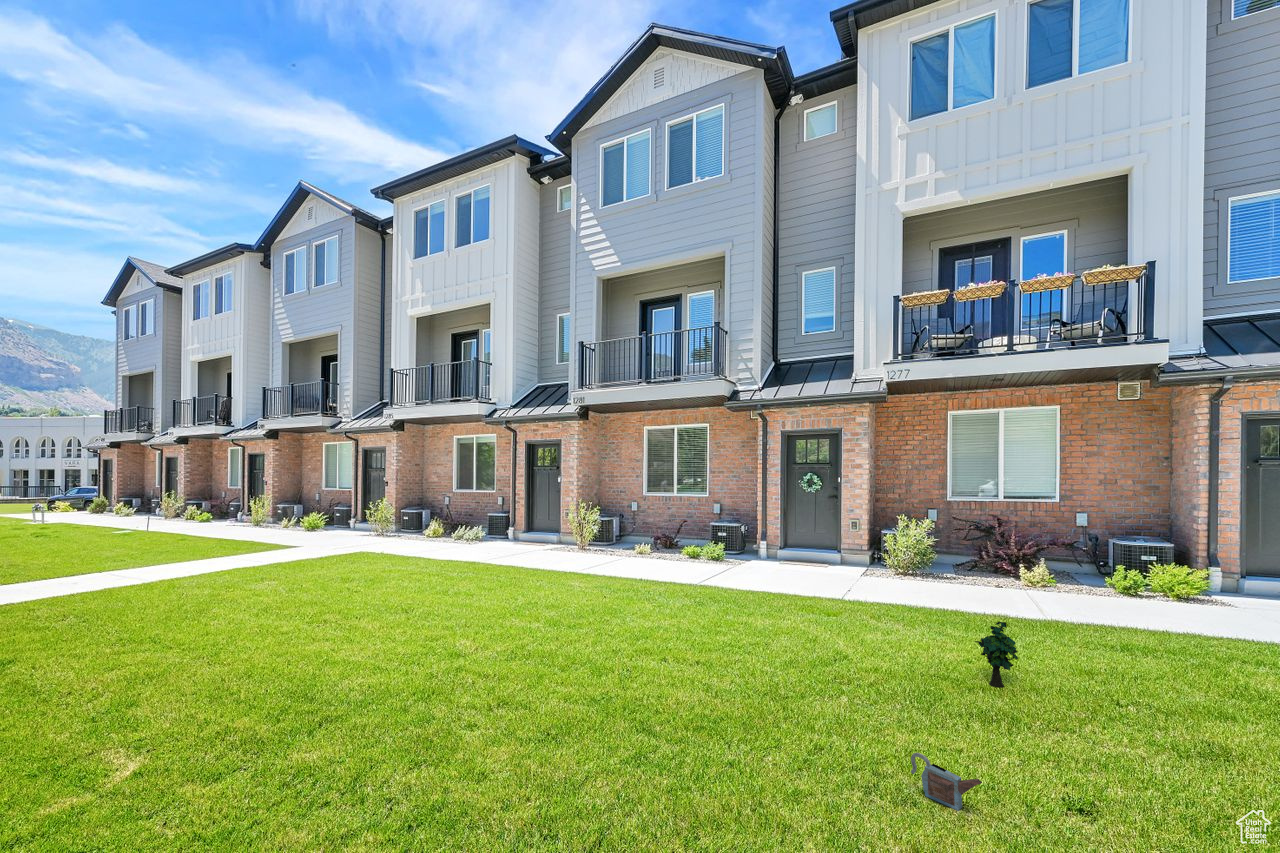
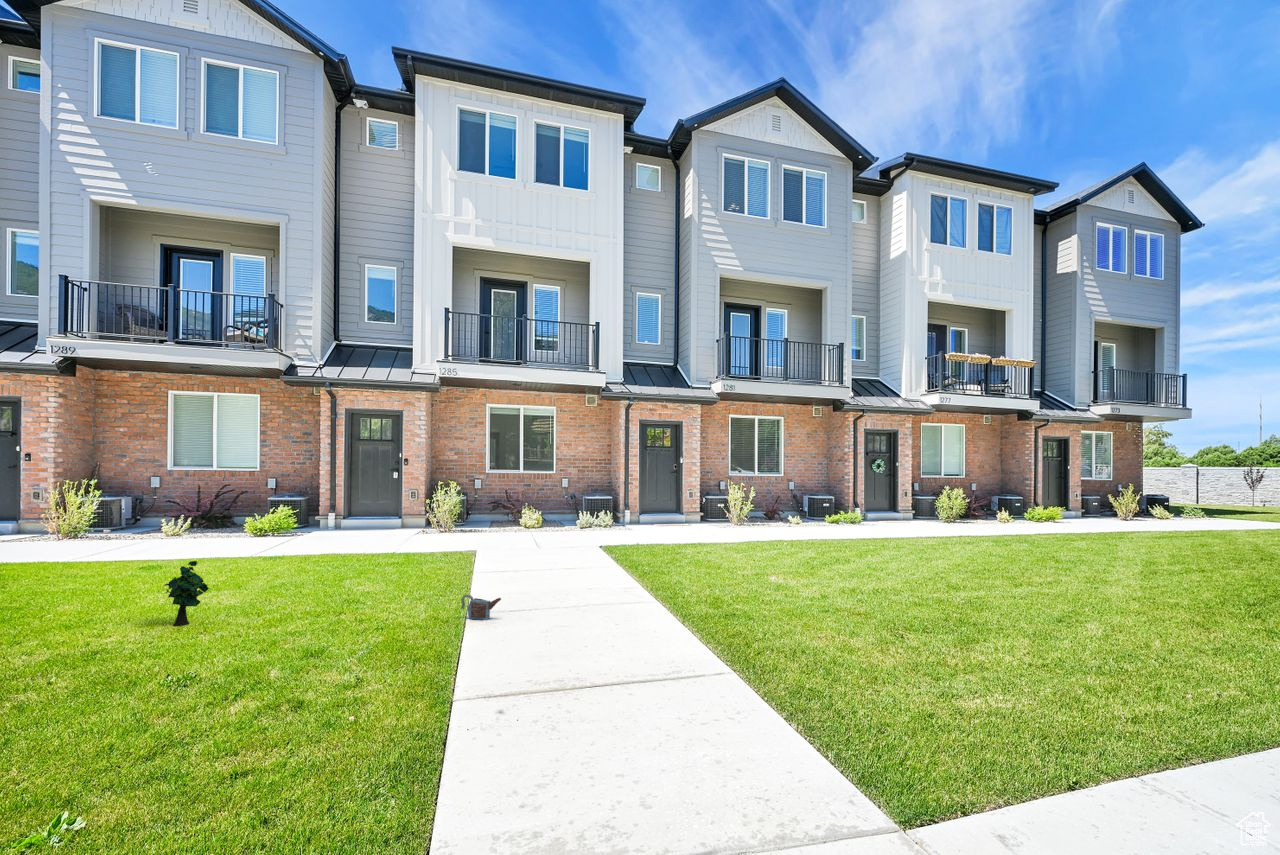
decorative plant: present [975,622,1018,688] -> present [164,561,209,626]

